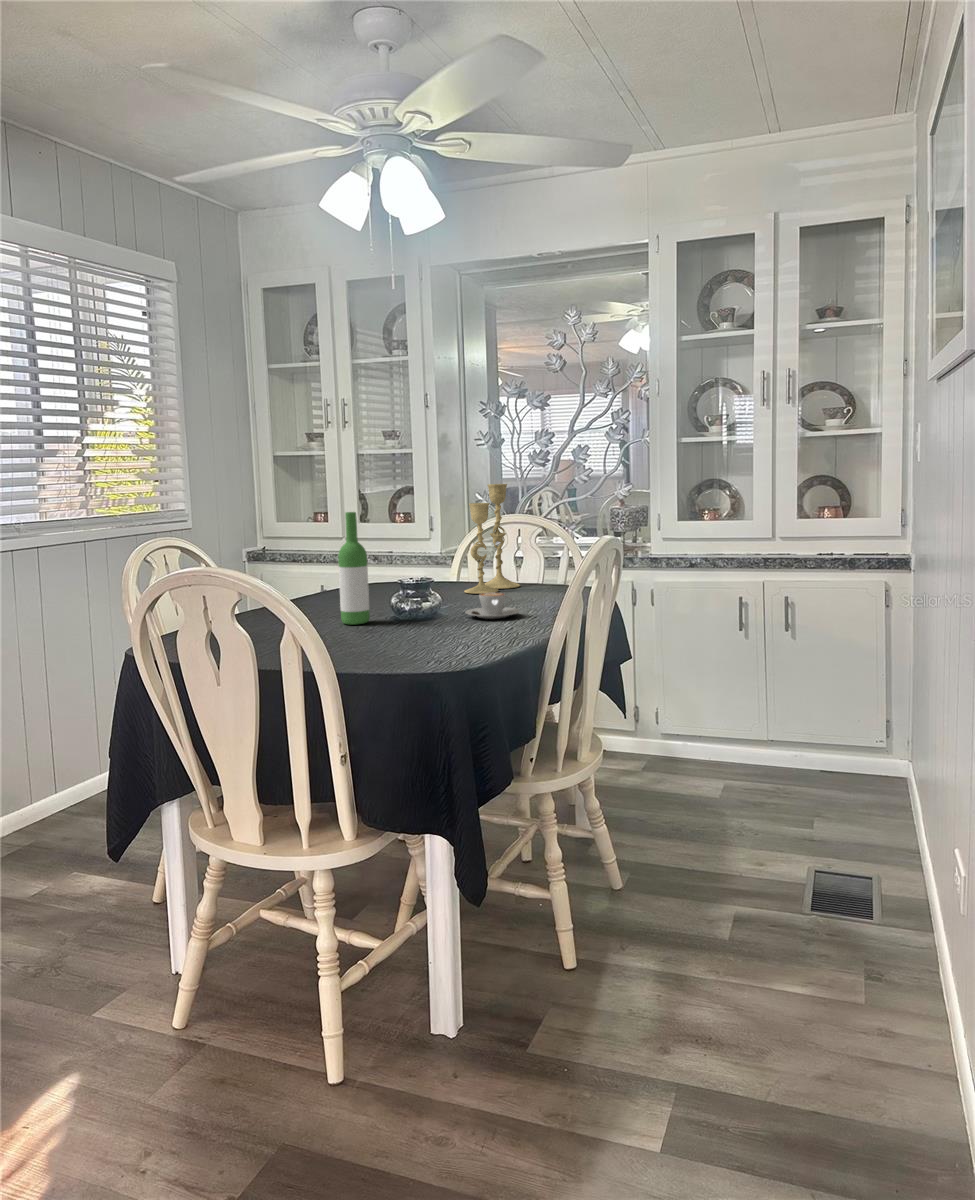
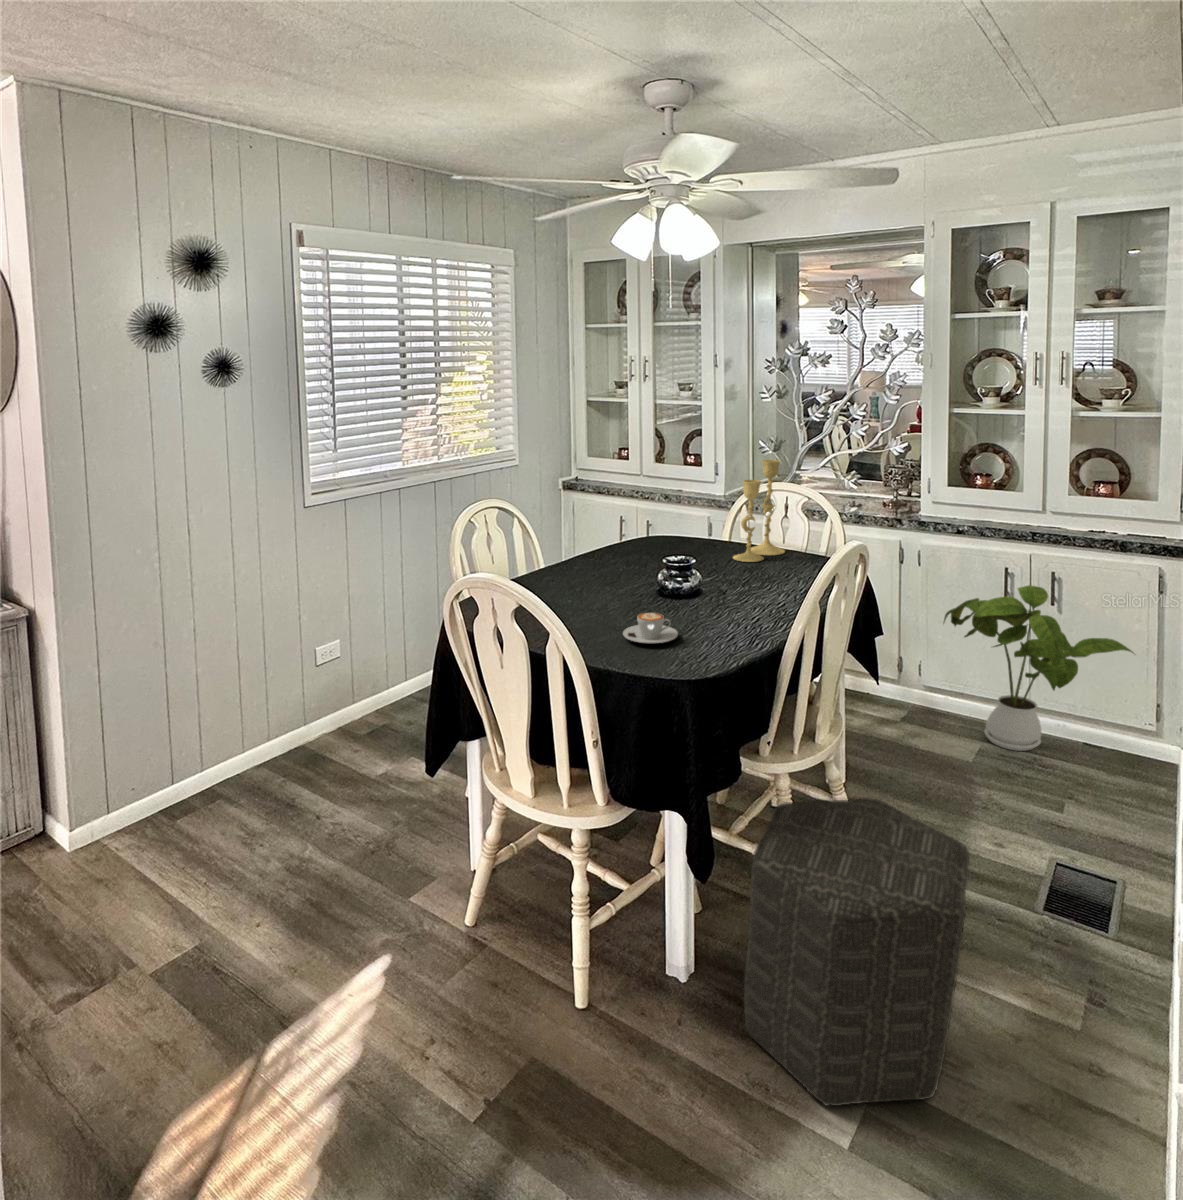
wine bottle: present [338,512,370,625] -> none [617,504,641,600]
coffee cup: present [466,593,519,619] -> present [623,613,678,643]
house plant: none [691,606,880,792] -> present [944,585,1133,751]
ottoman: none [538,797,774,1147] -> present [744,798,969,1106]

